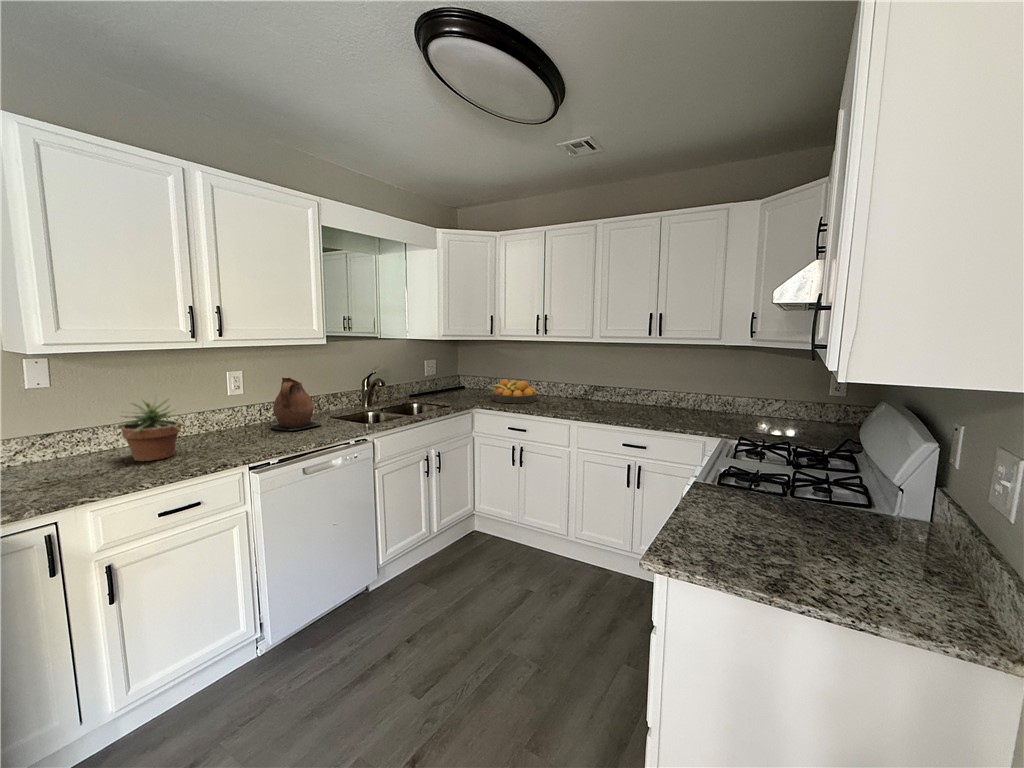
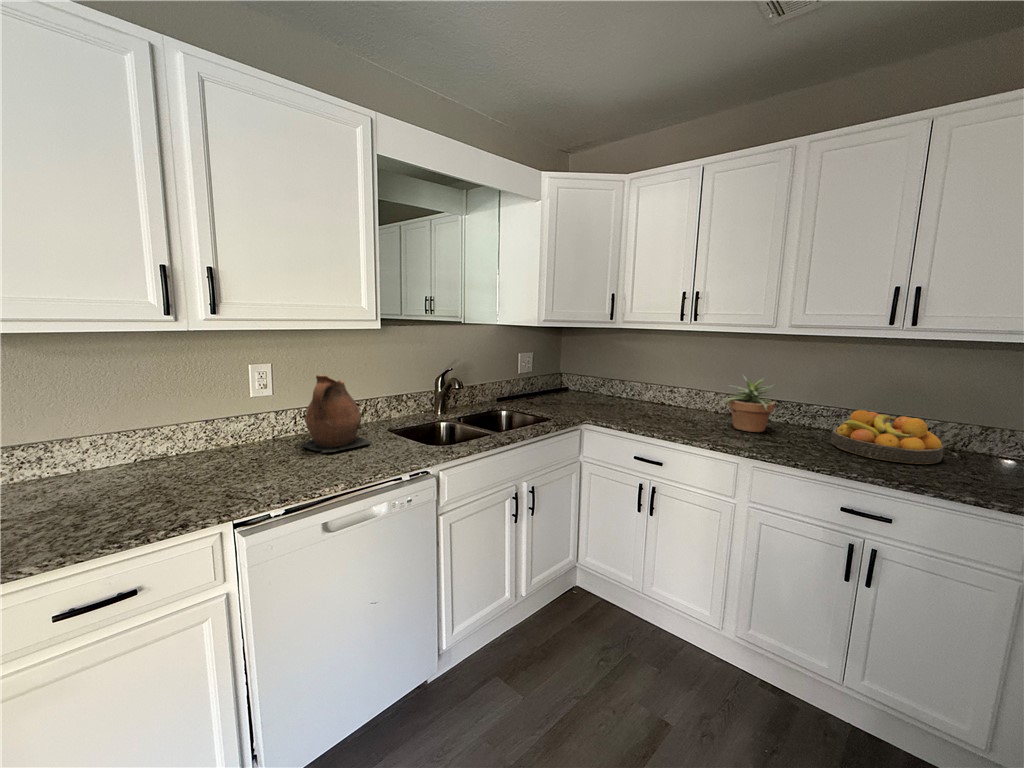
fruit bowl: present [492,379,537,403] -> present [831,410,944,464]
potted plant: present [116,396,187,461] -> present [723,375,778,432]

